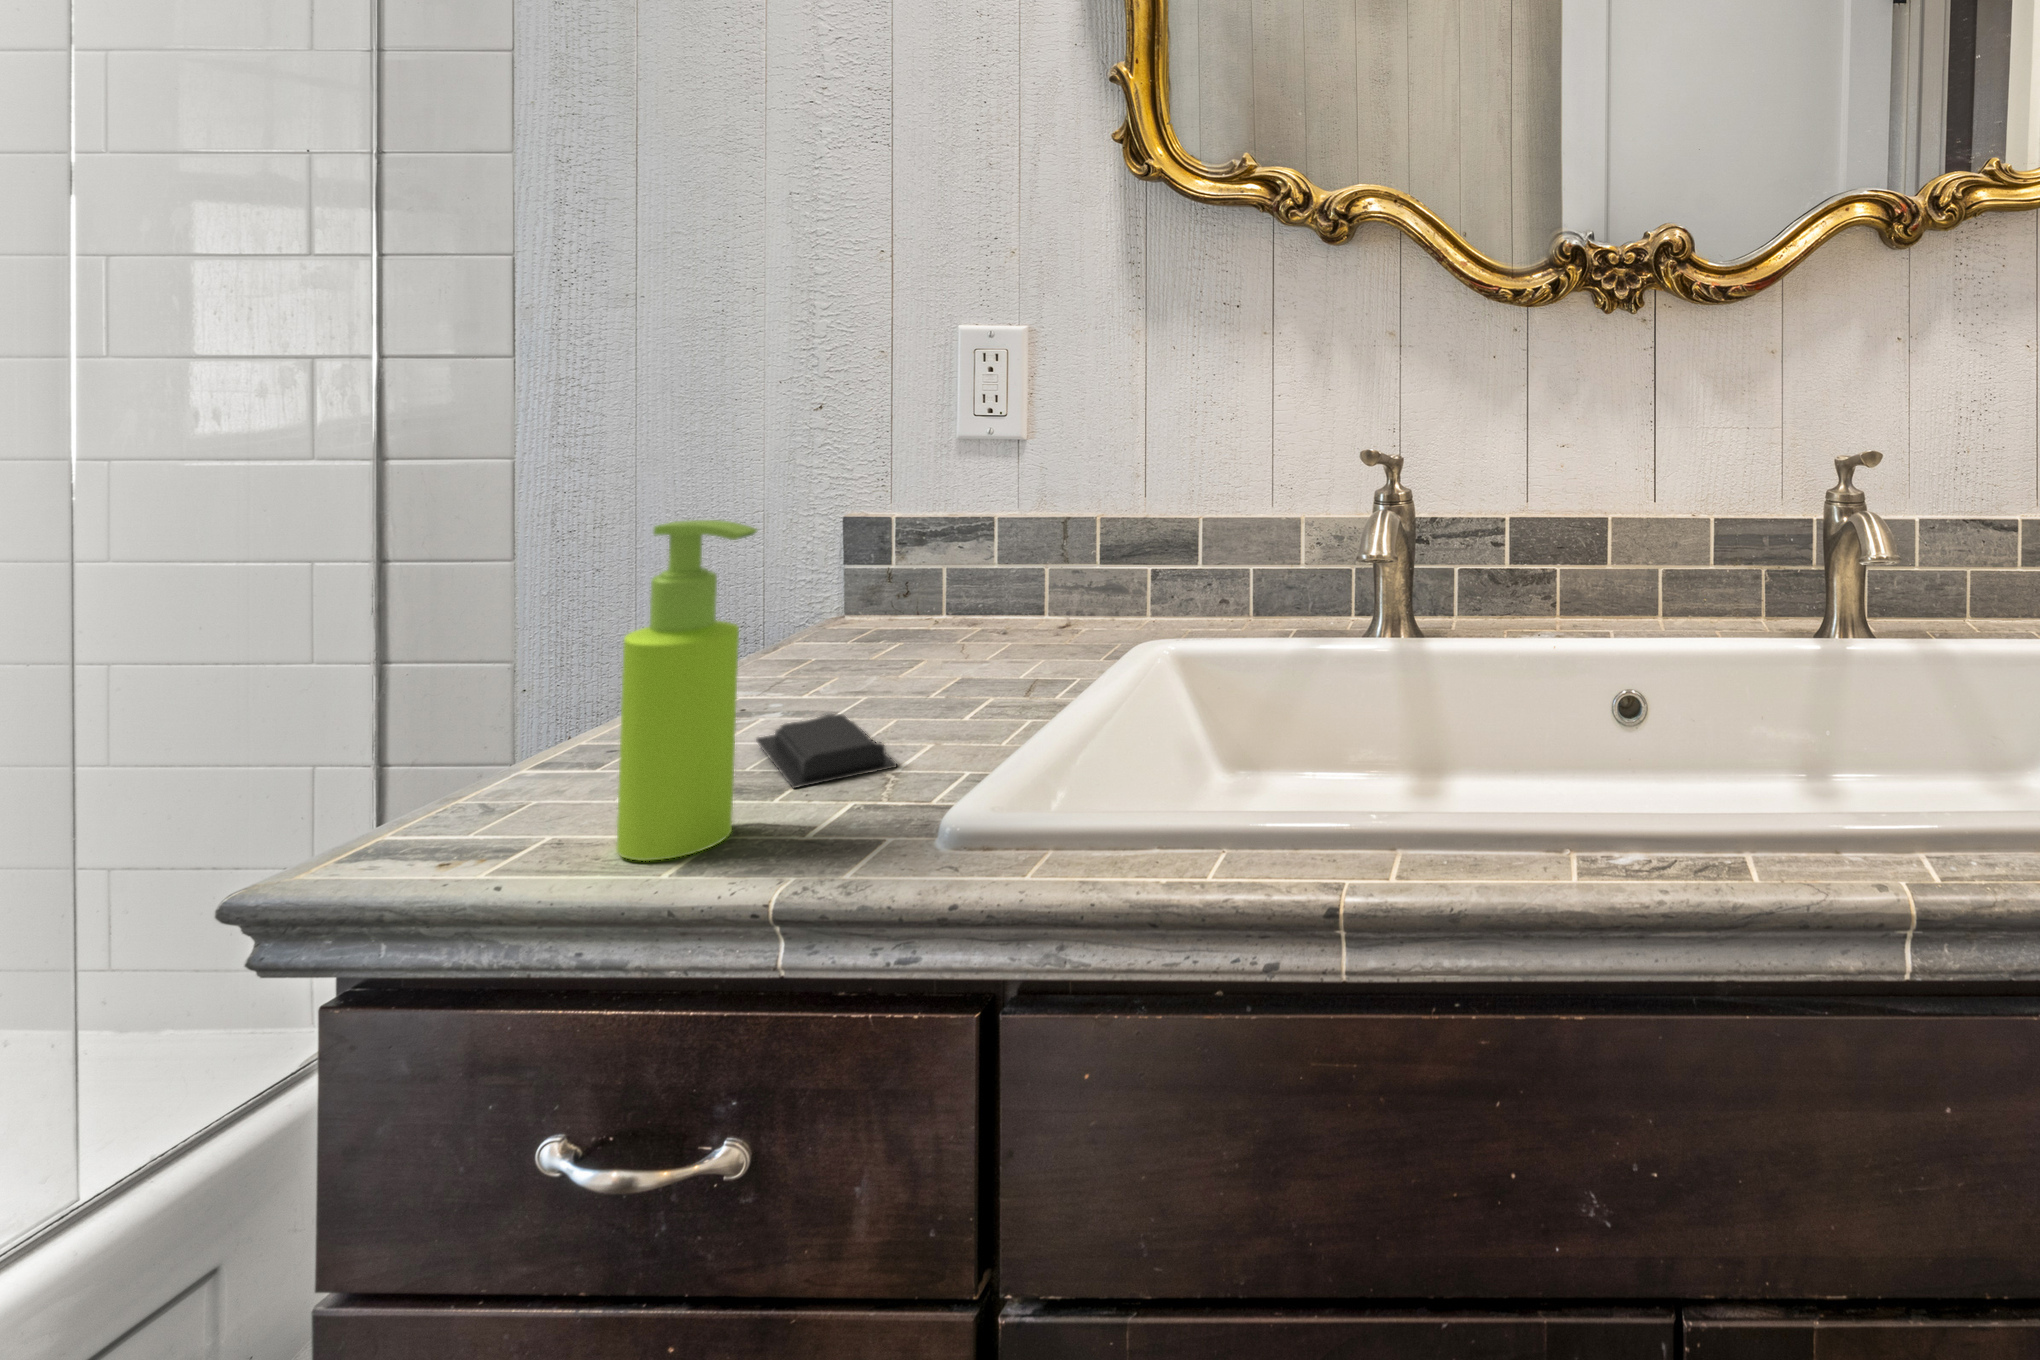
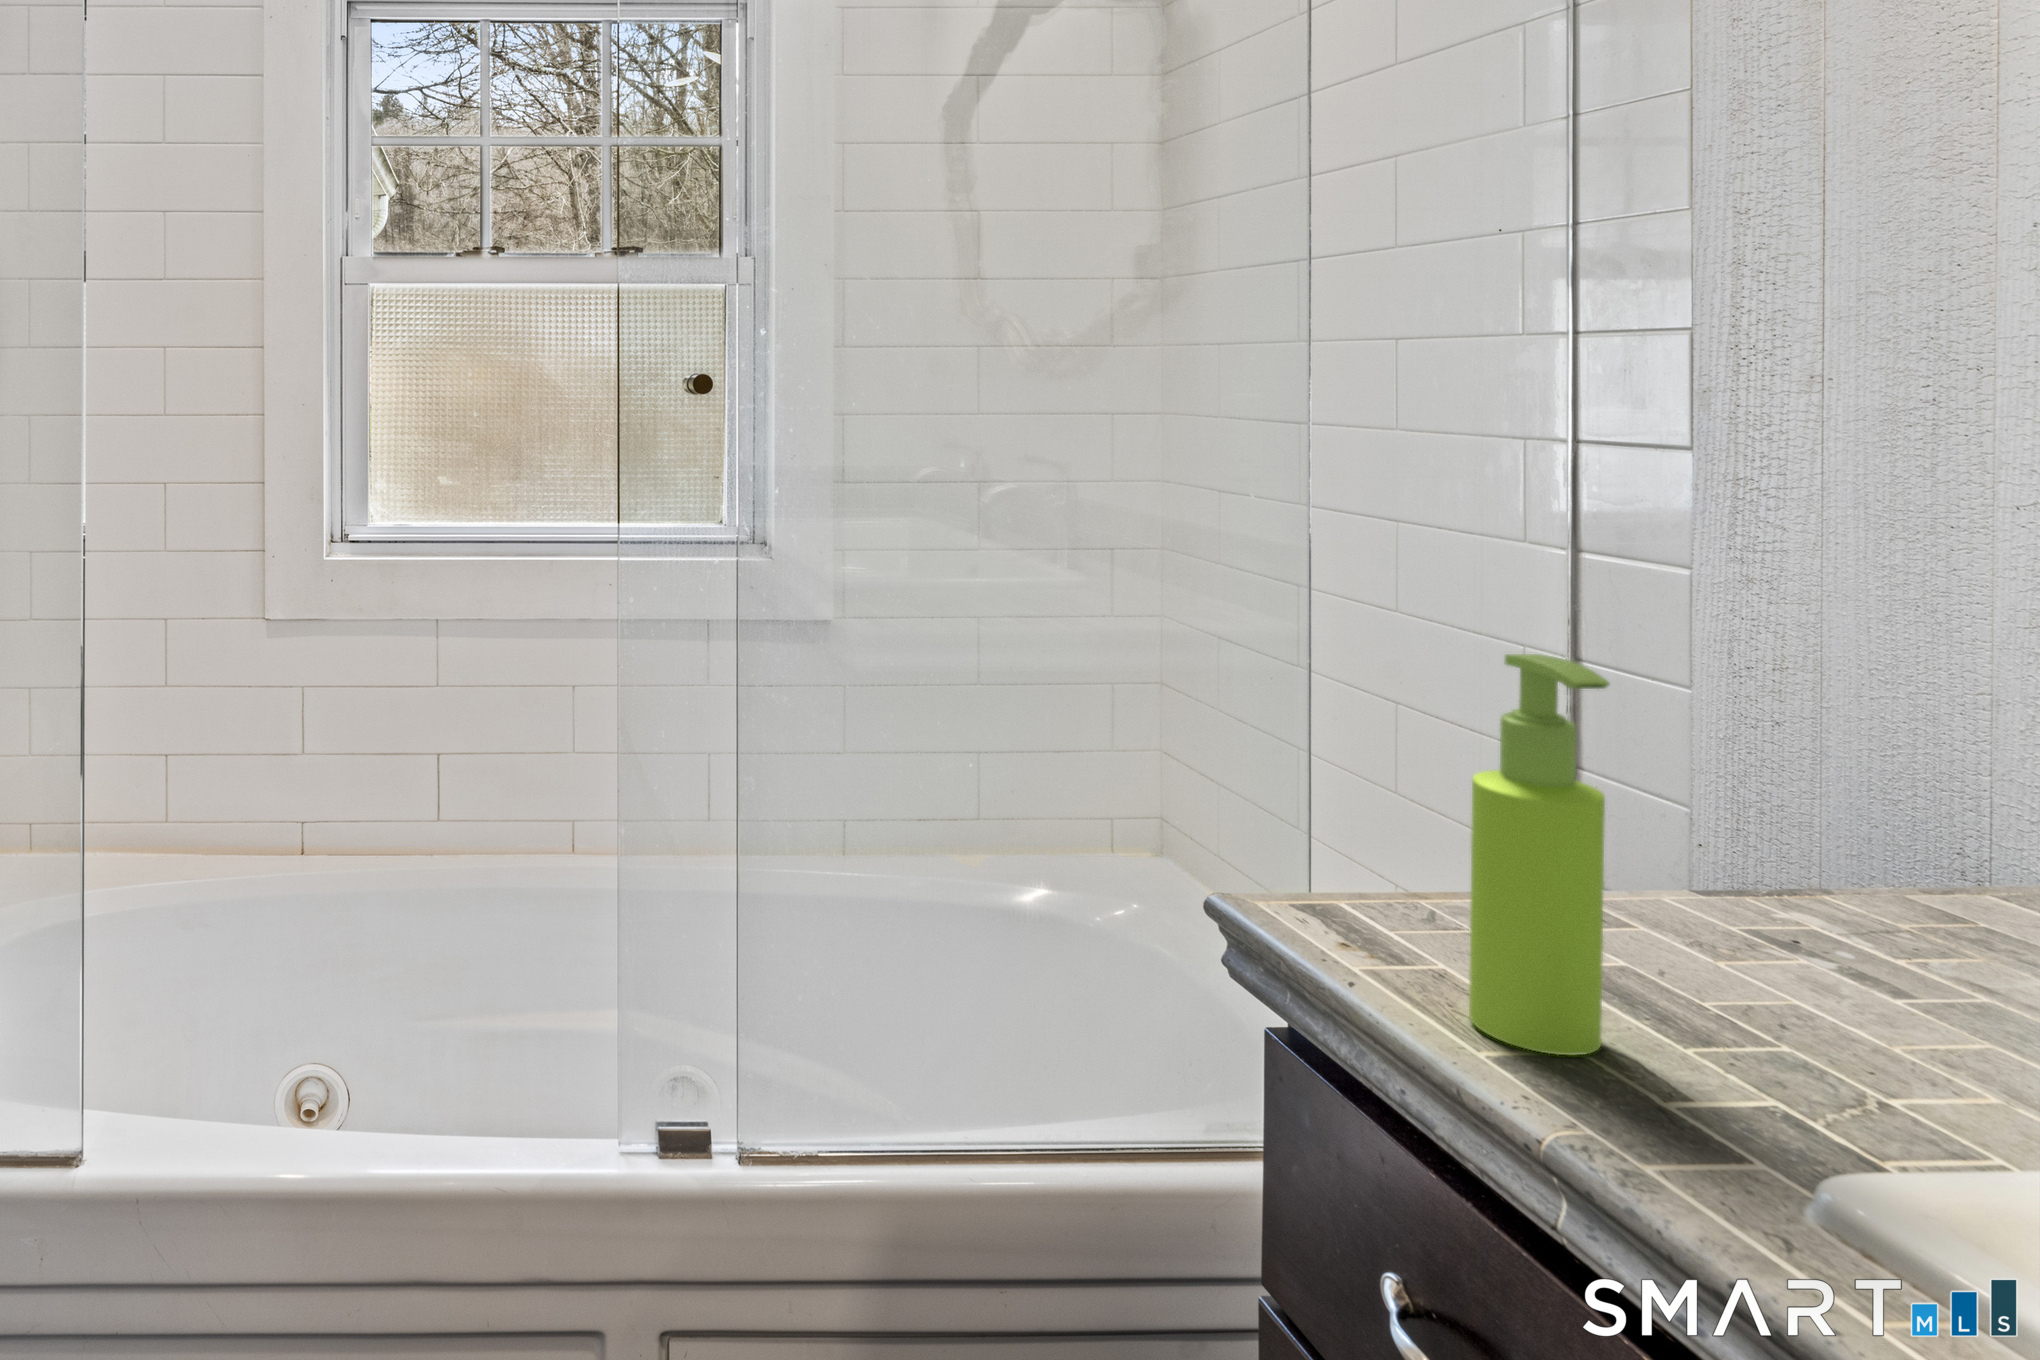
soap bar: present [756,714,897,789] -> none [1730,970,1917,1095]

